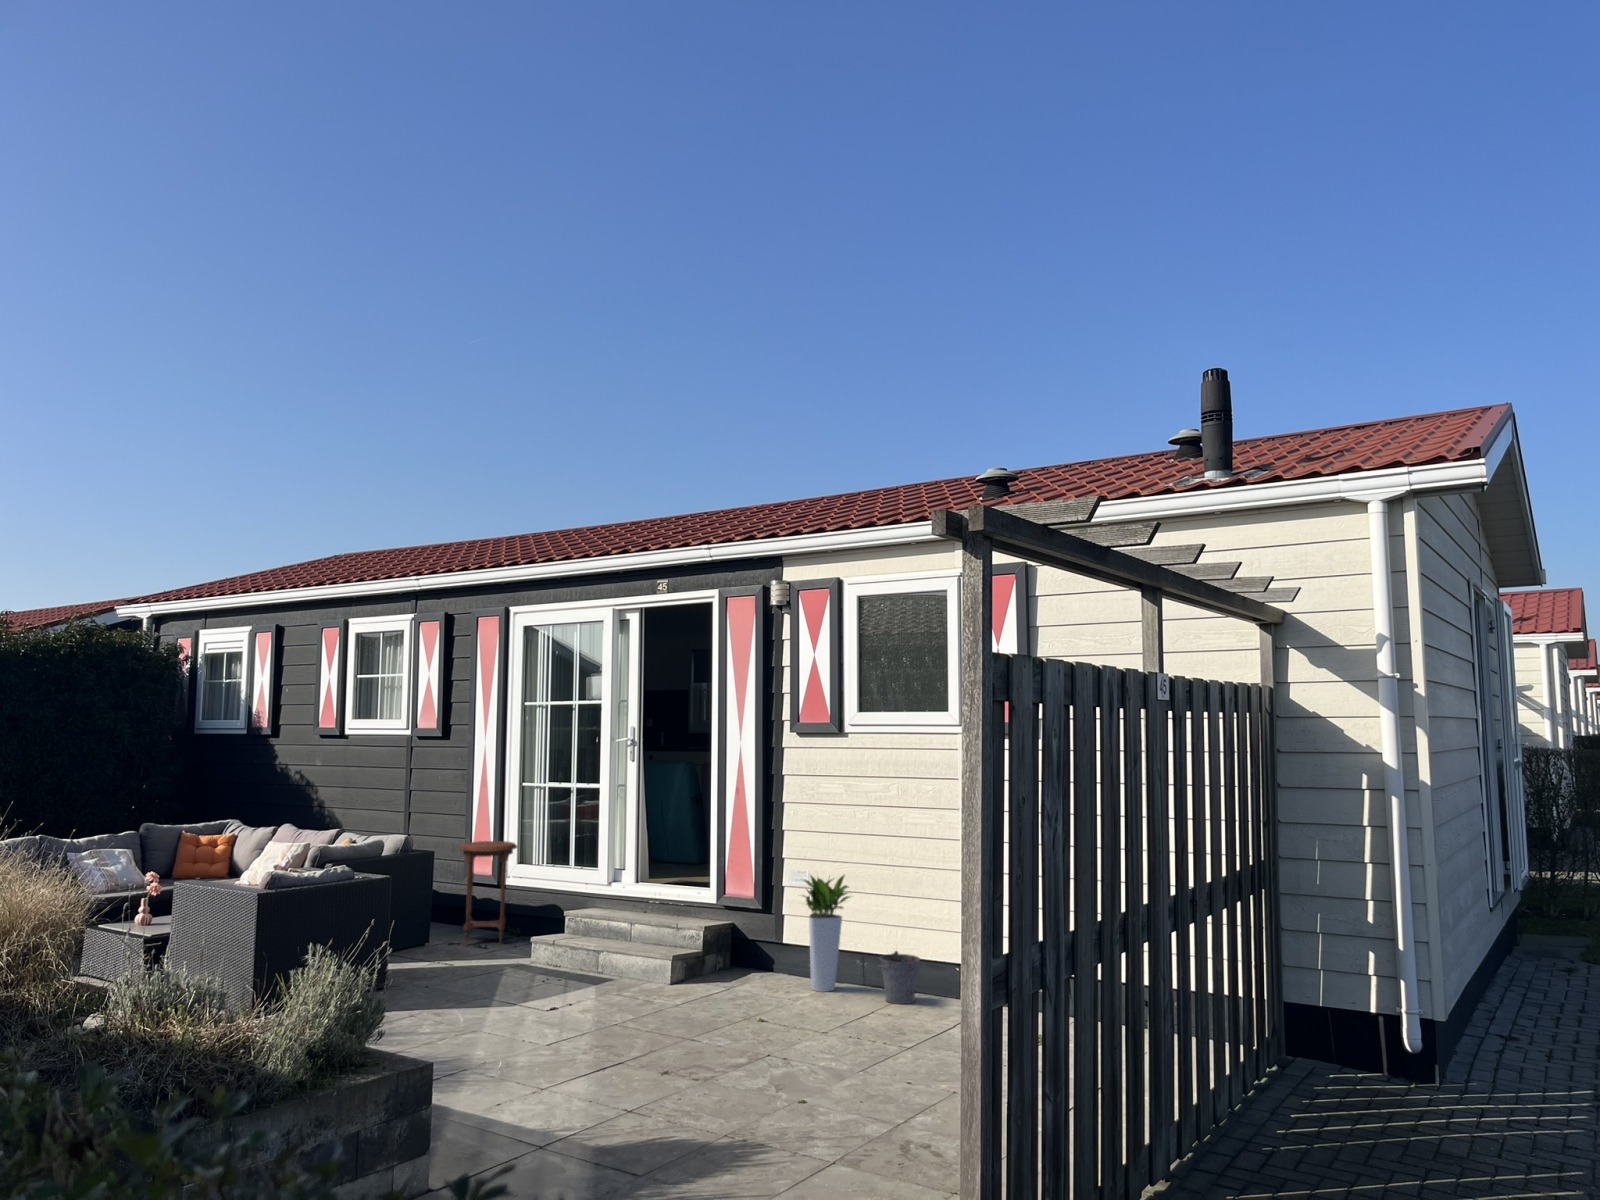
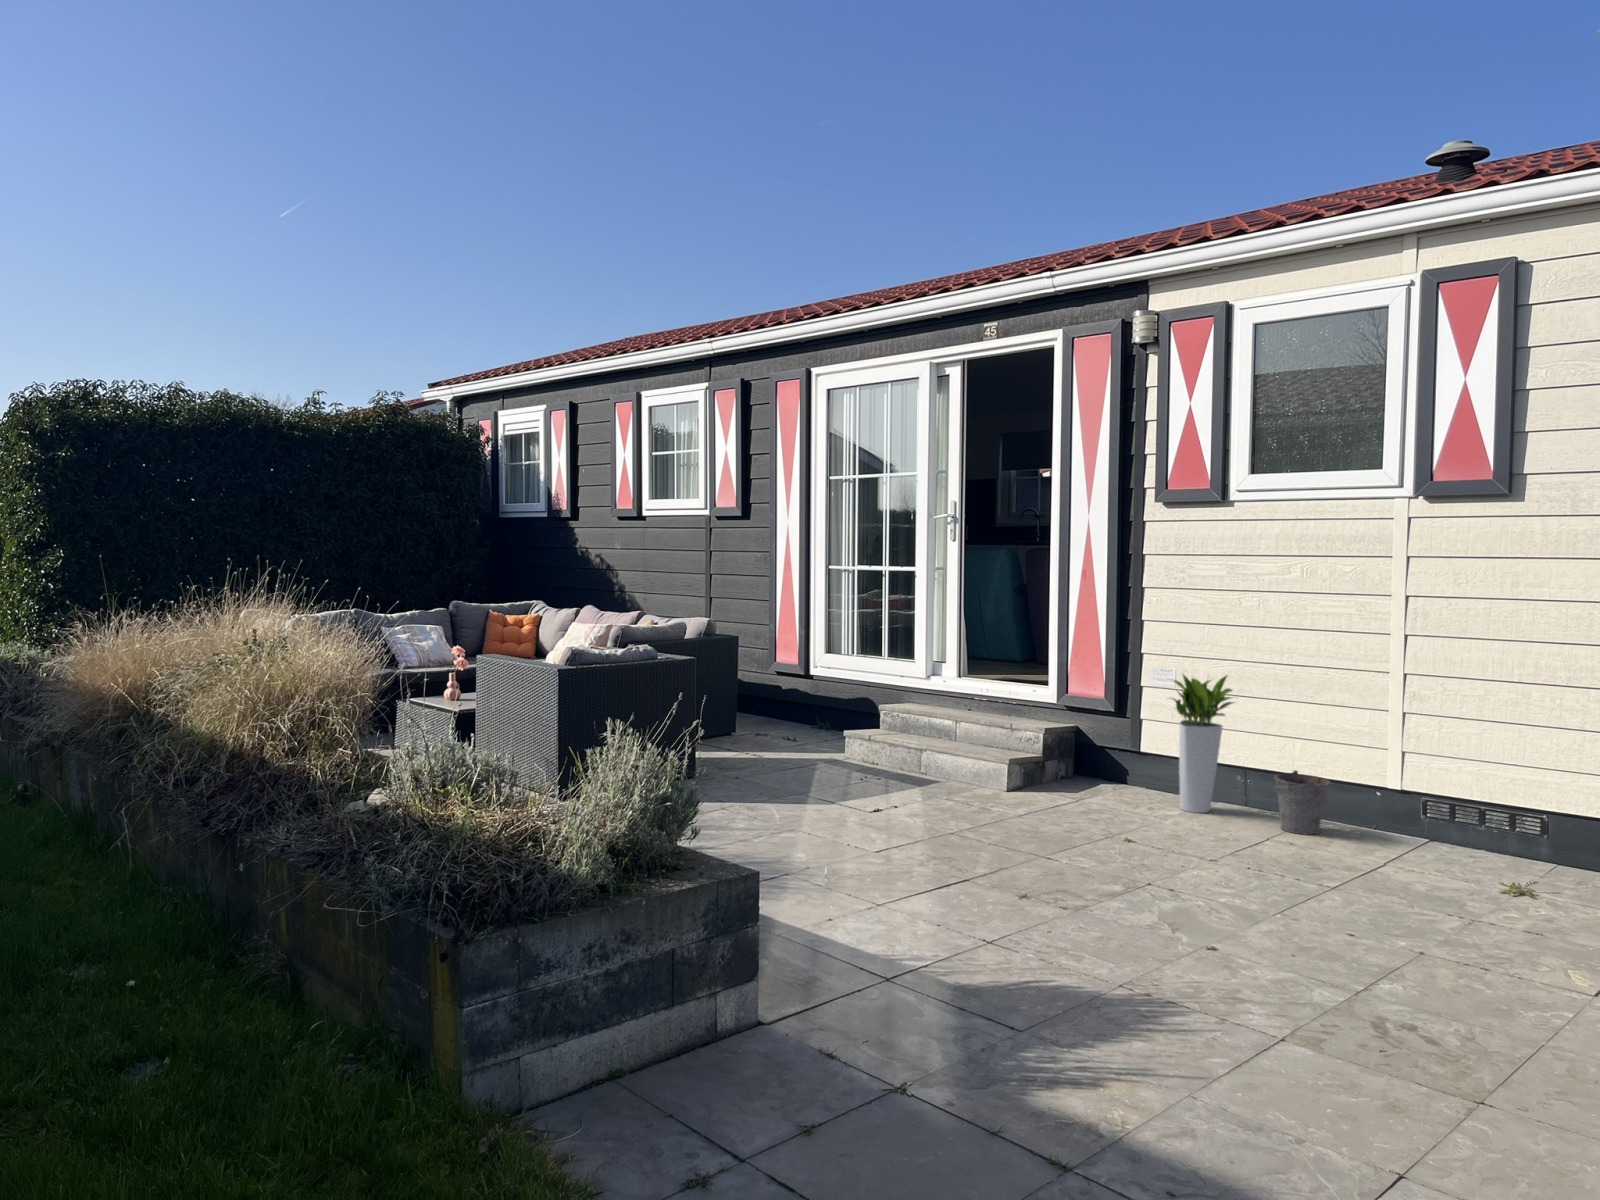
side table: present [459,841,517,944] -> none [763,628,826,738]

